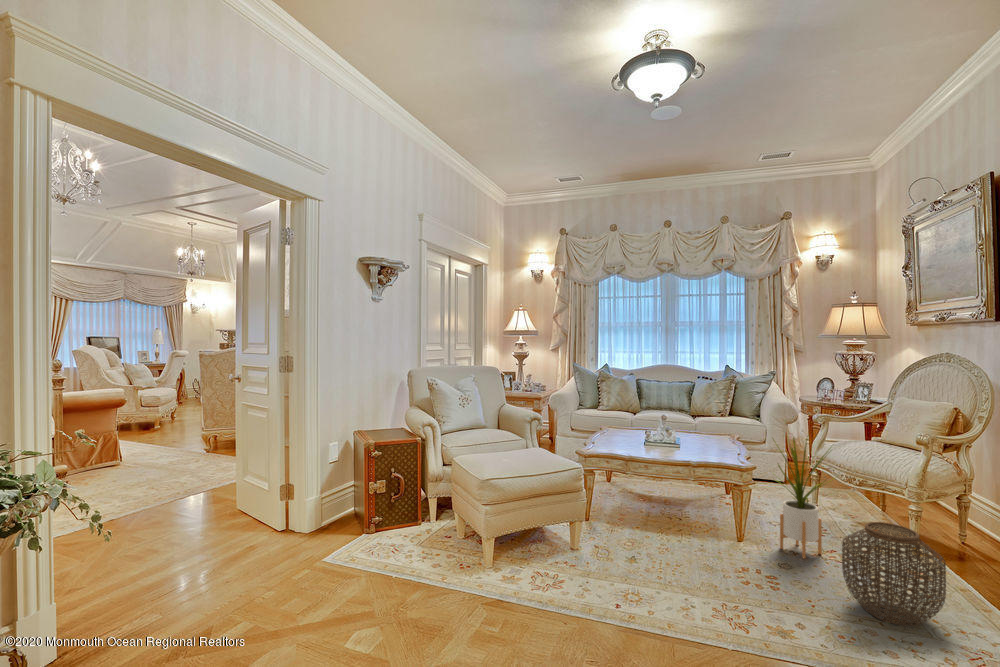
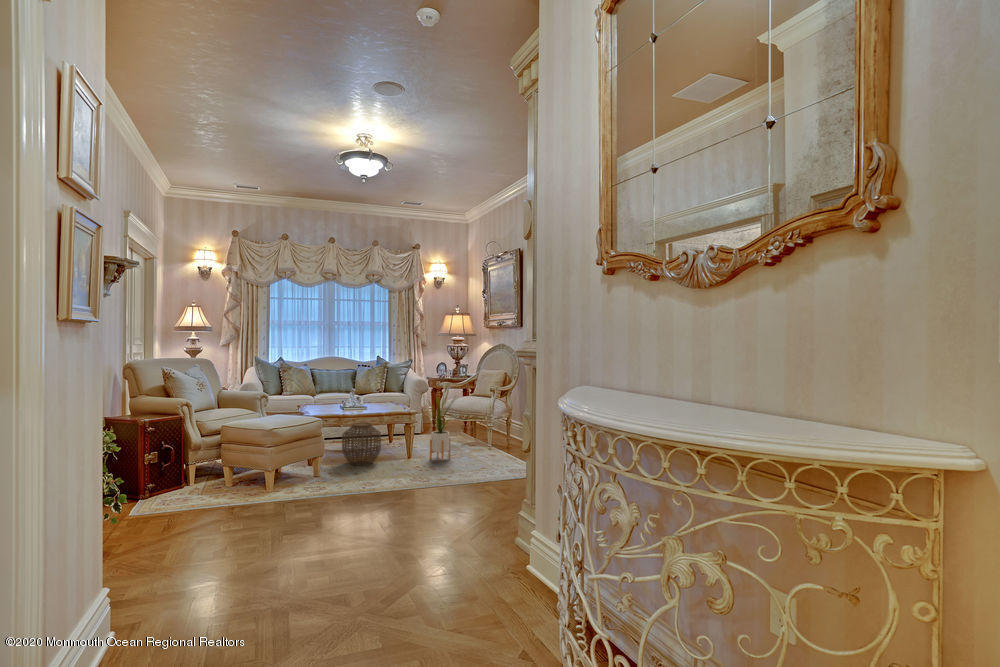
woven basket: present [842,522,946,626] -> present [342,423,381,466]

